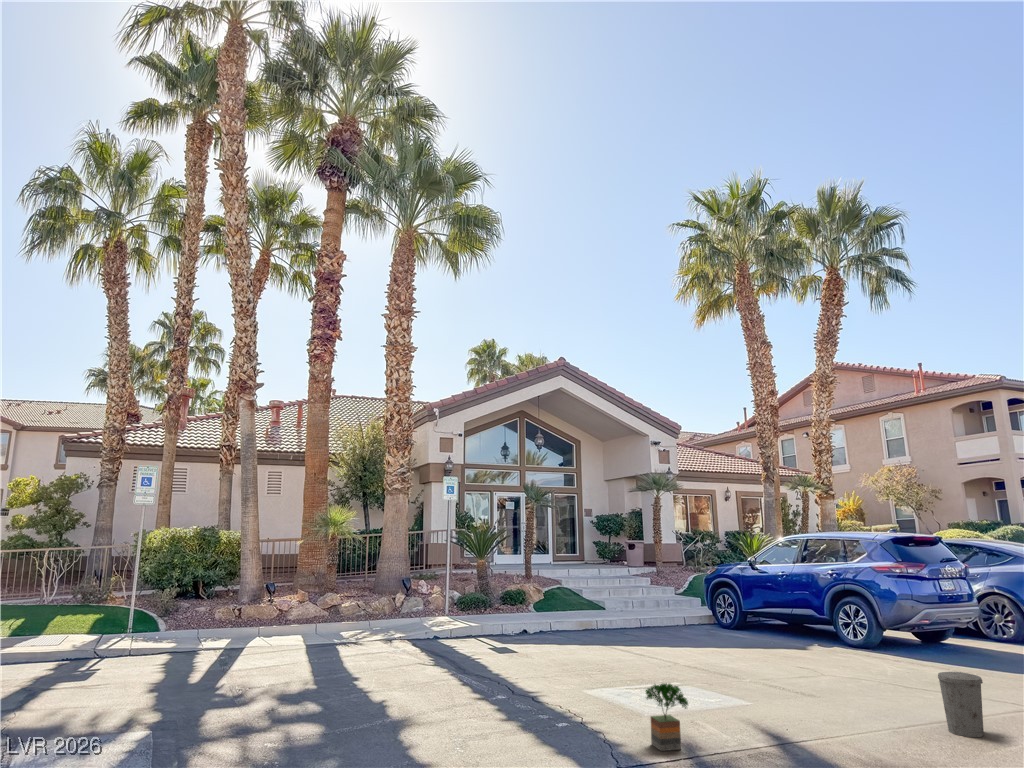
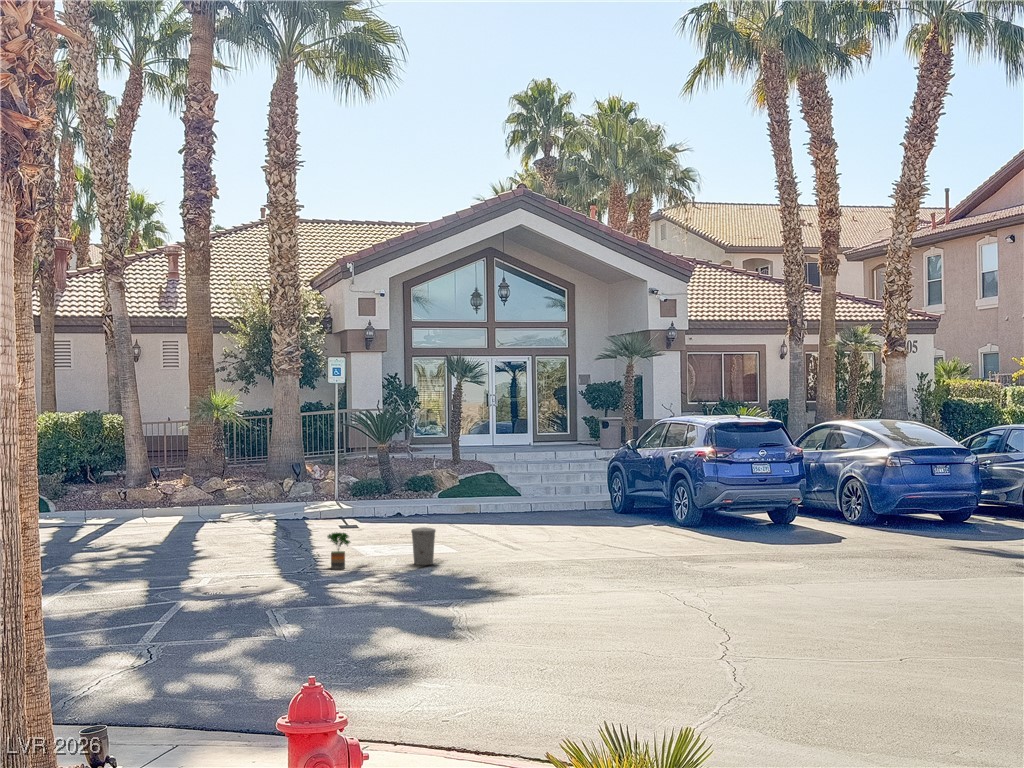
trash can: present [938,672,984,737] -> present [411,527,436,565]

